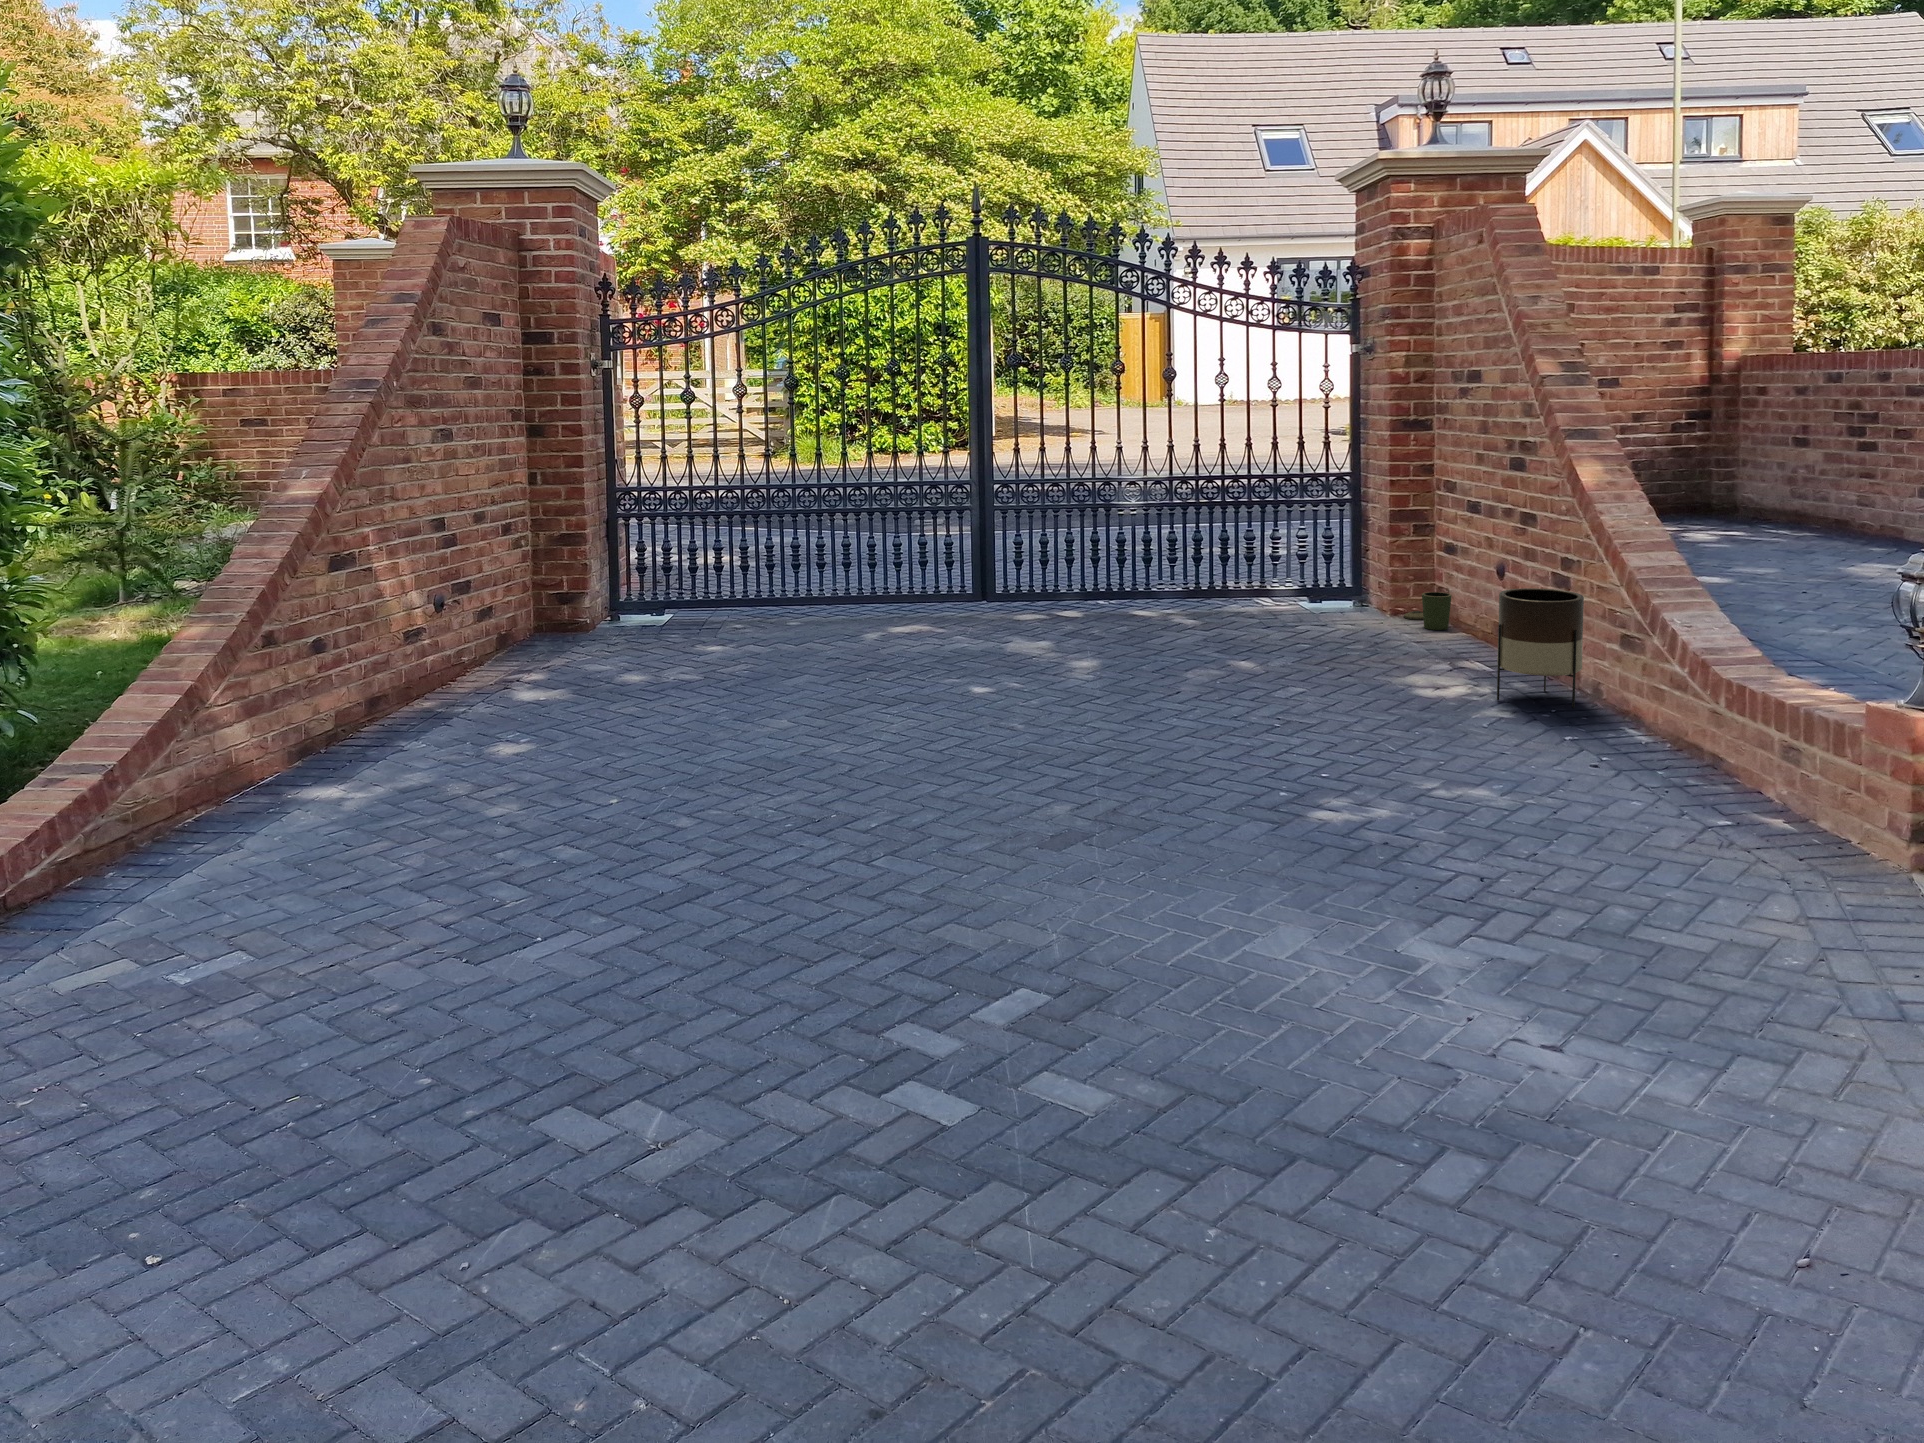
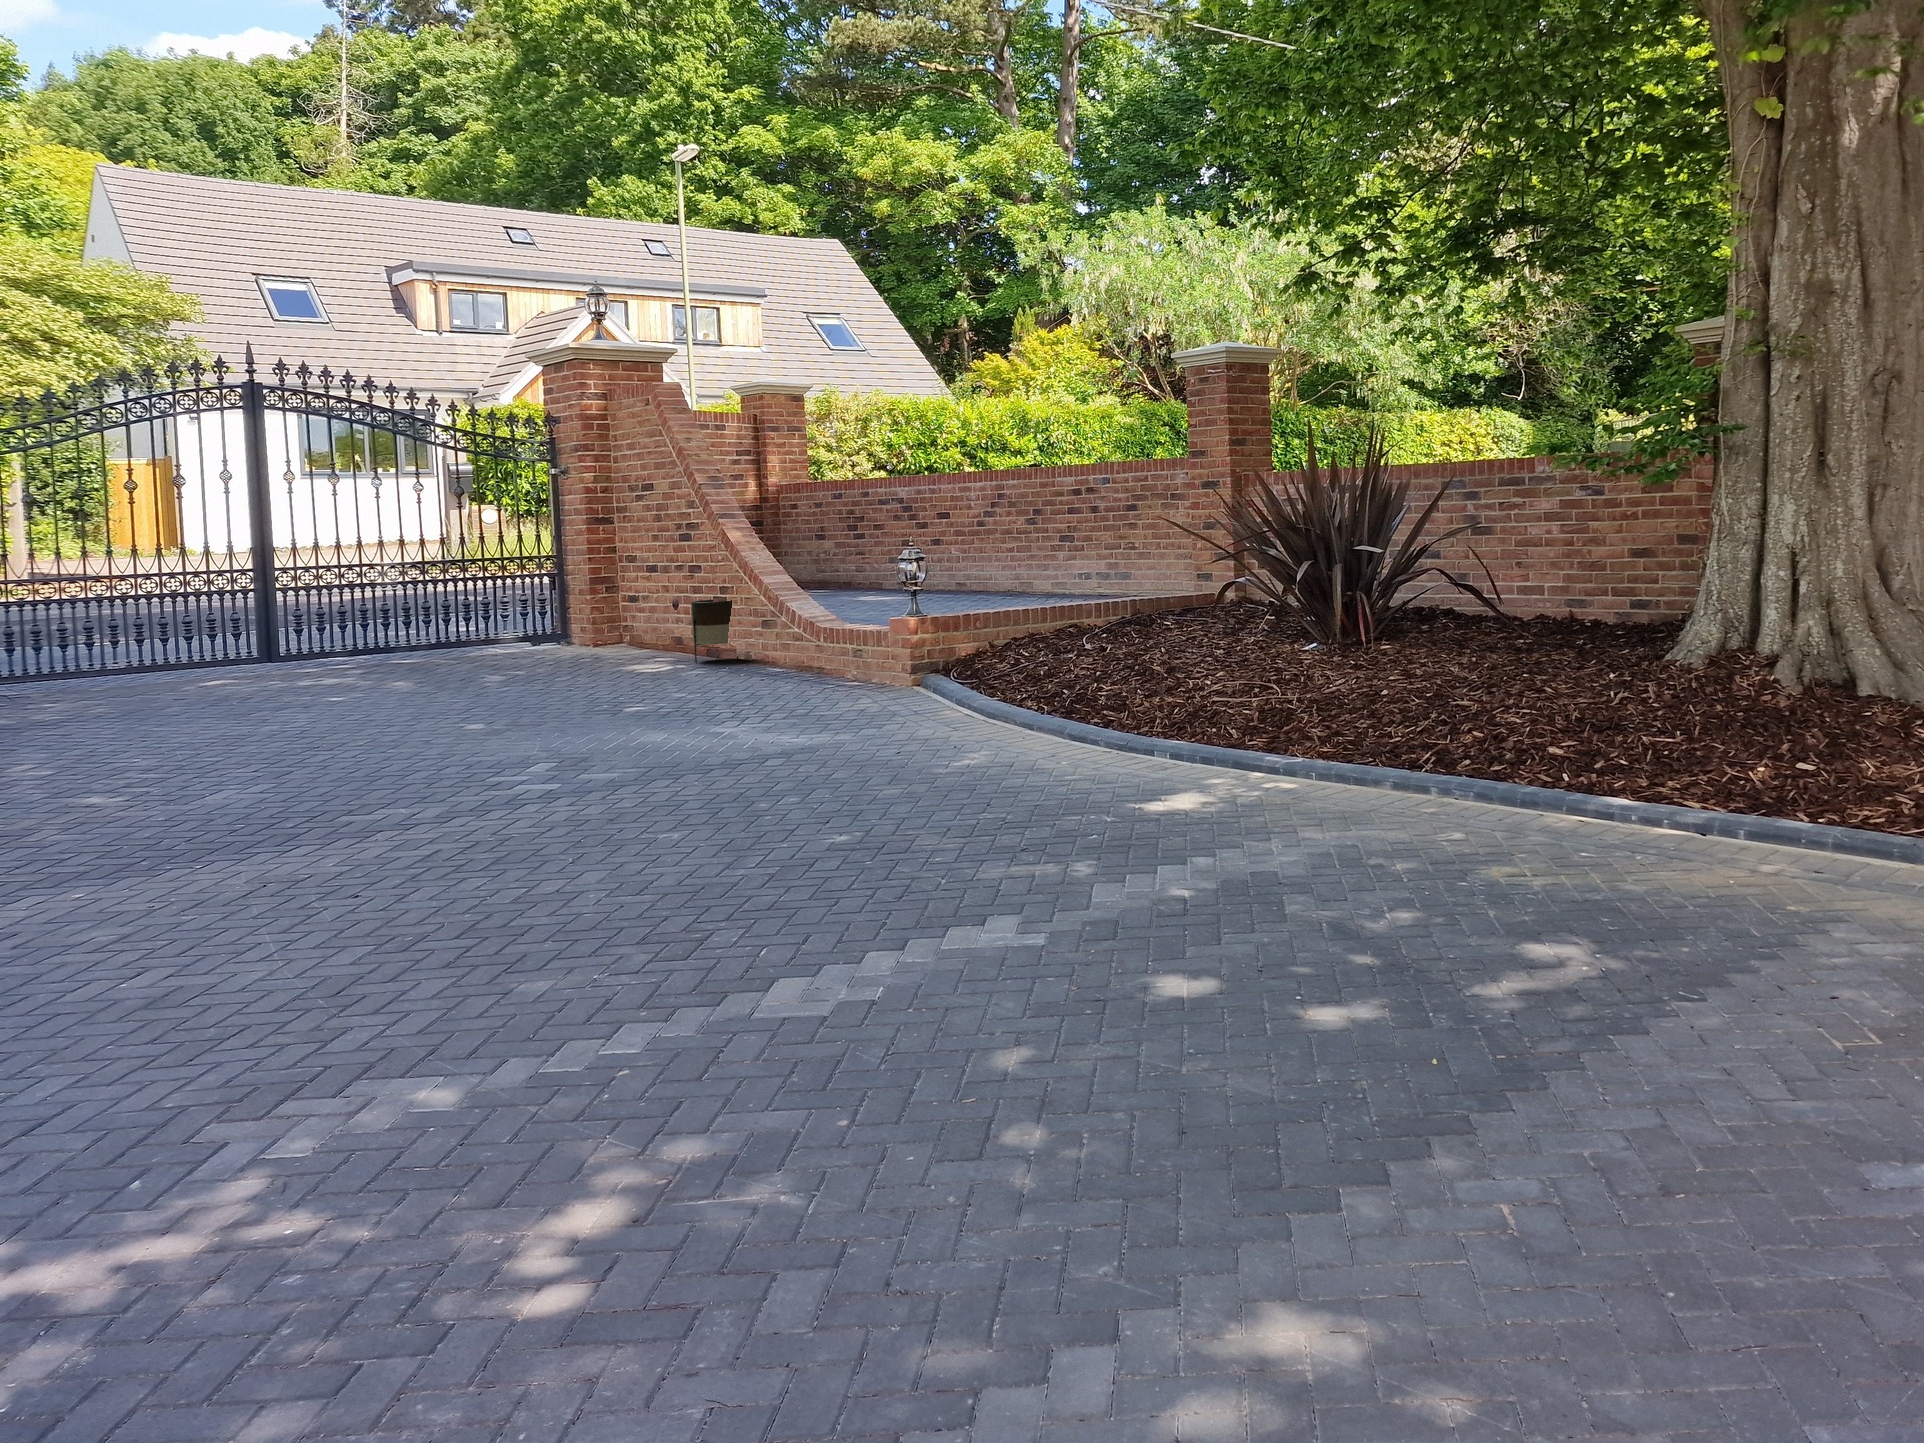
trash can: present [1404,592,1452,630] -> none [603,628,638,651]

